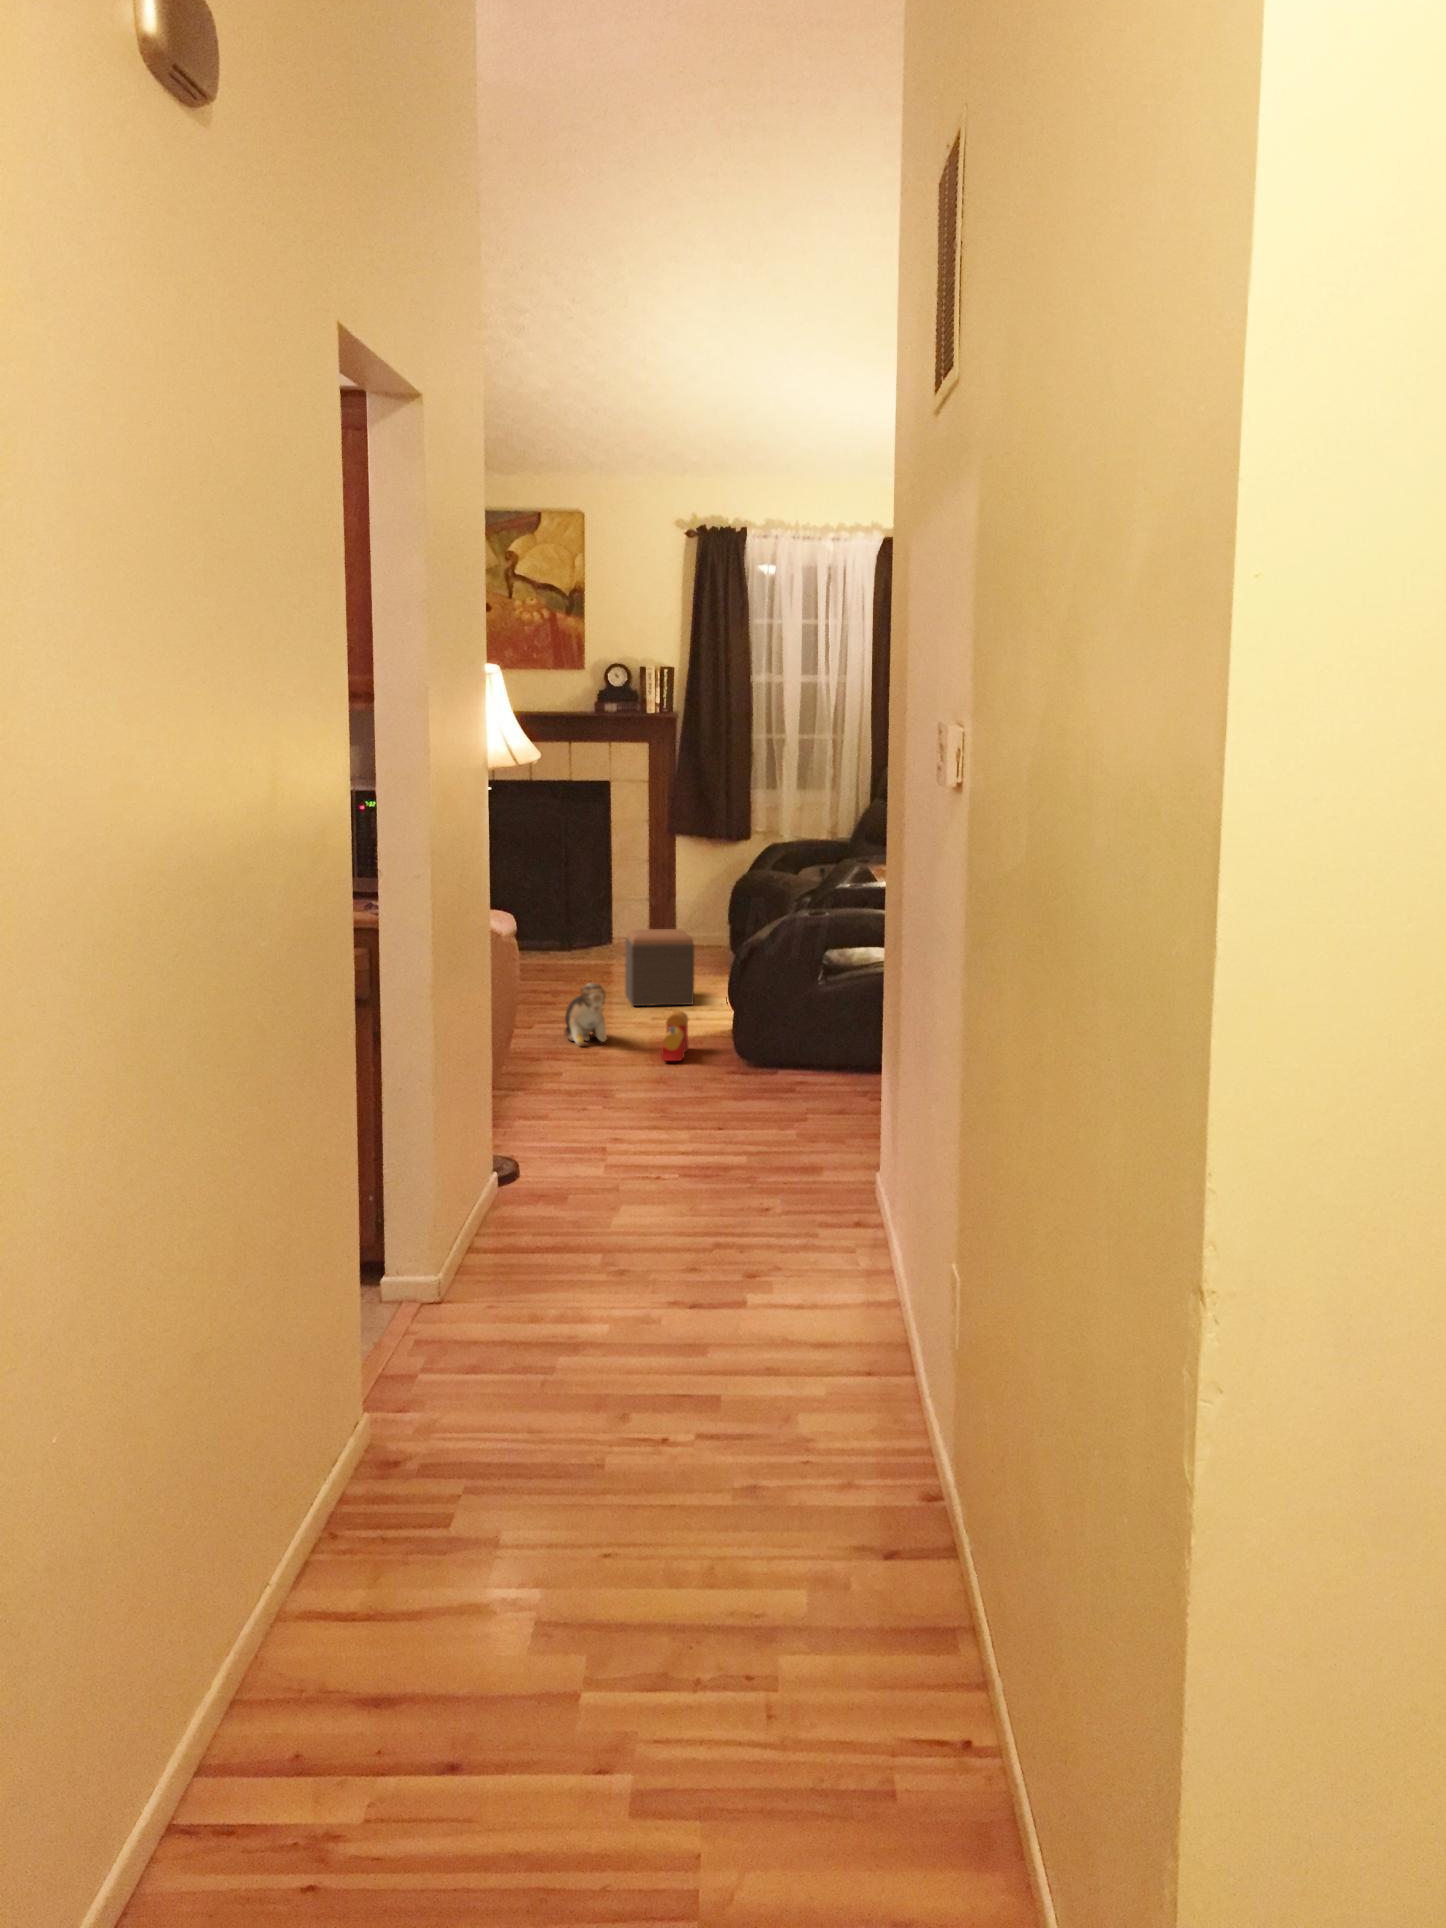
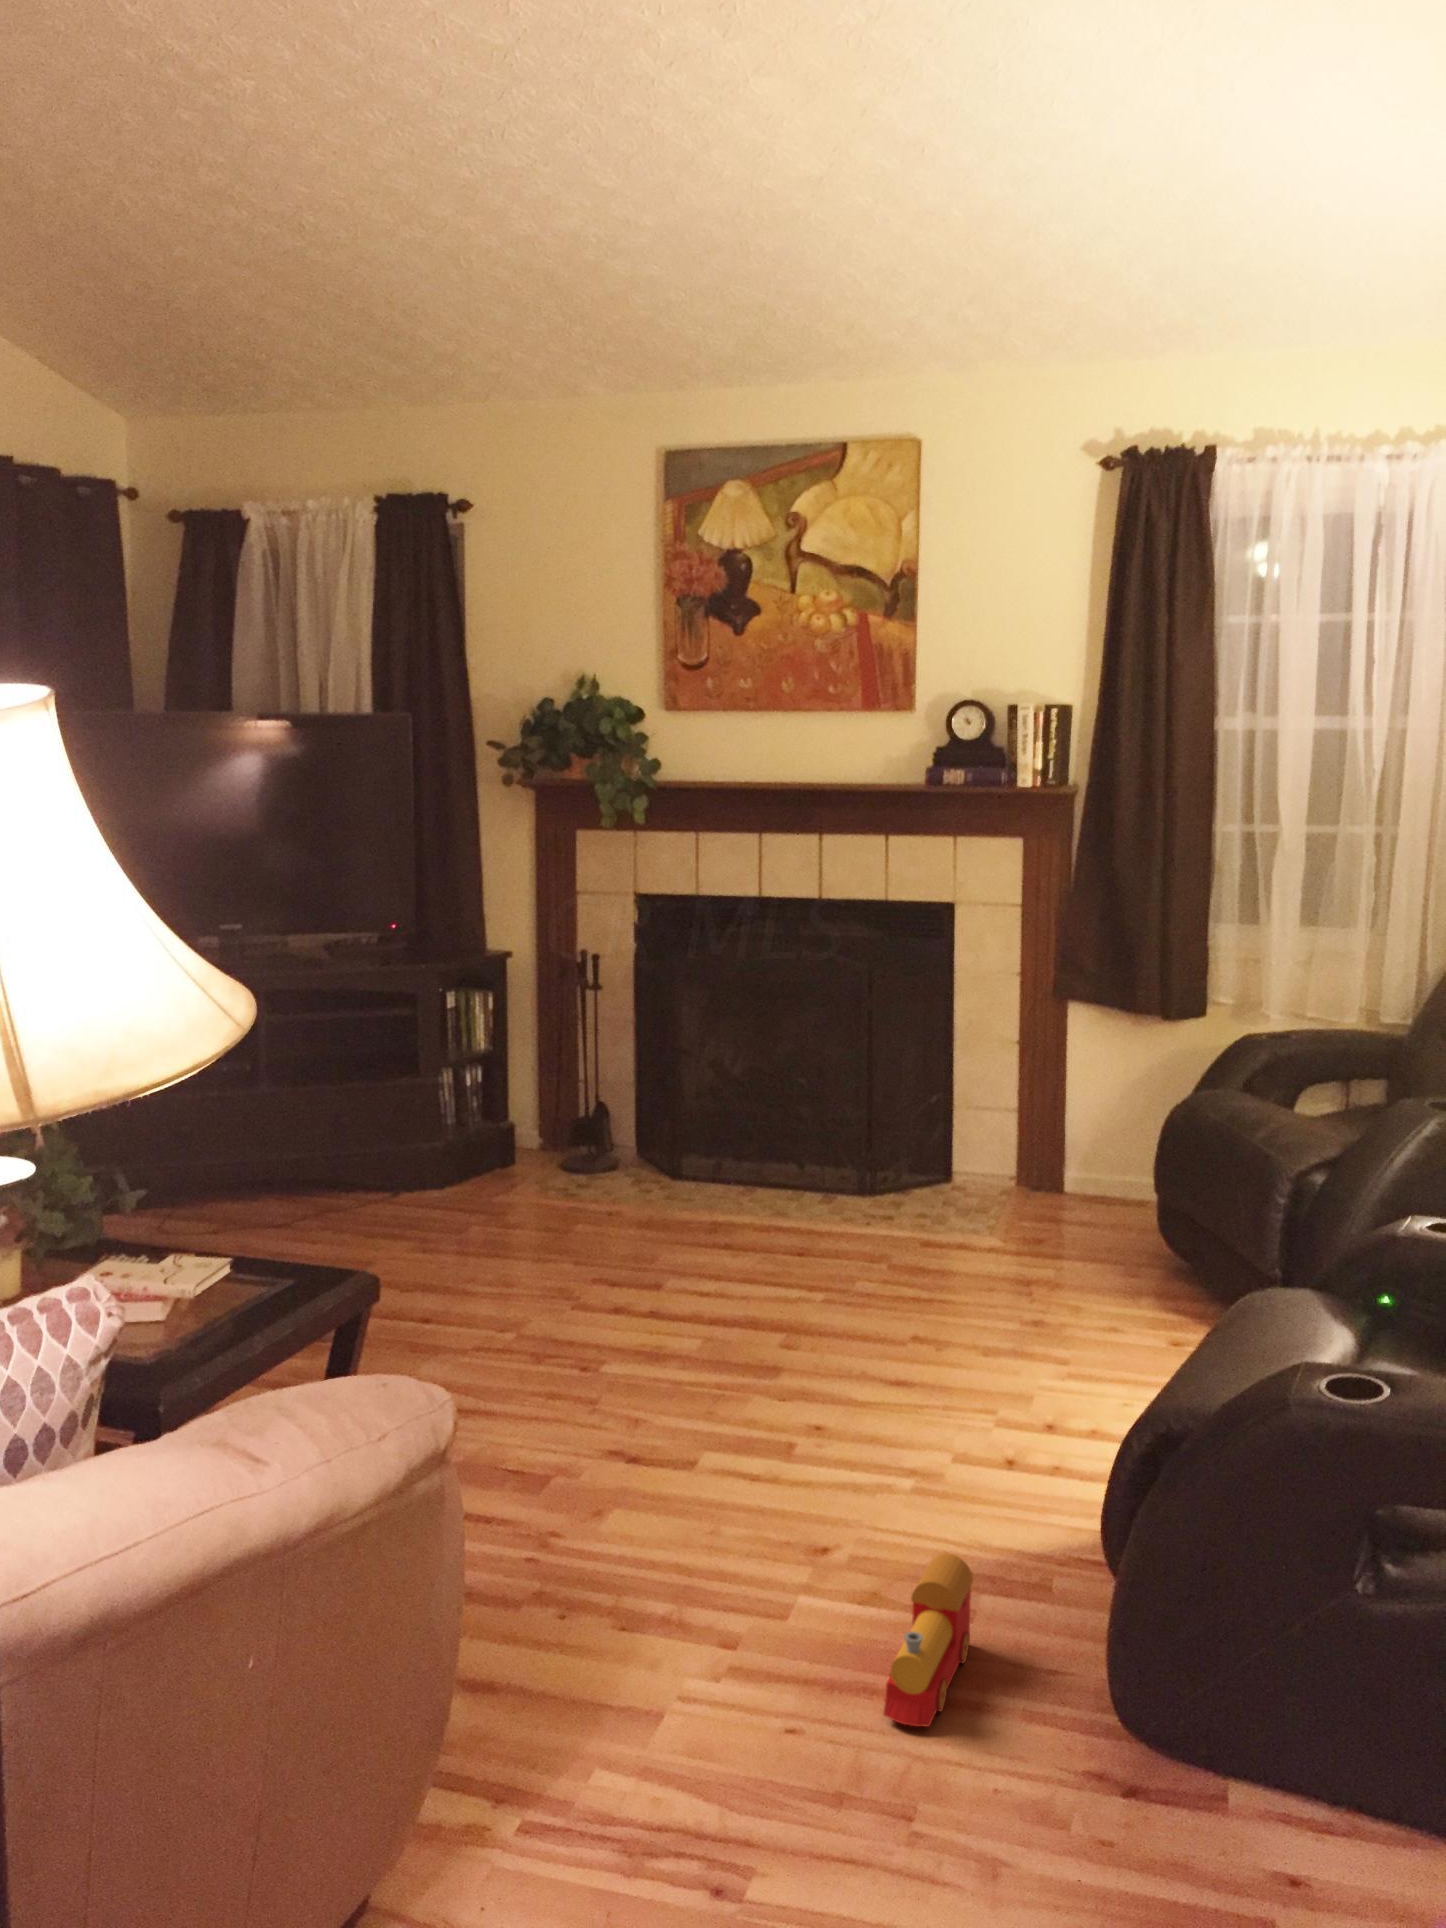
footstool: present [625,929,694,1006] -> none [905,1248,1041,1430]
plush toy: present [564,982,608,1045] -> none [712,1460,794,1593]

